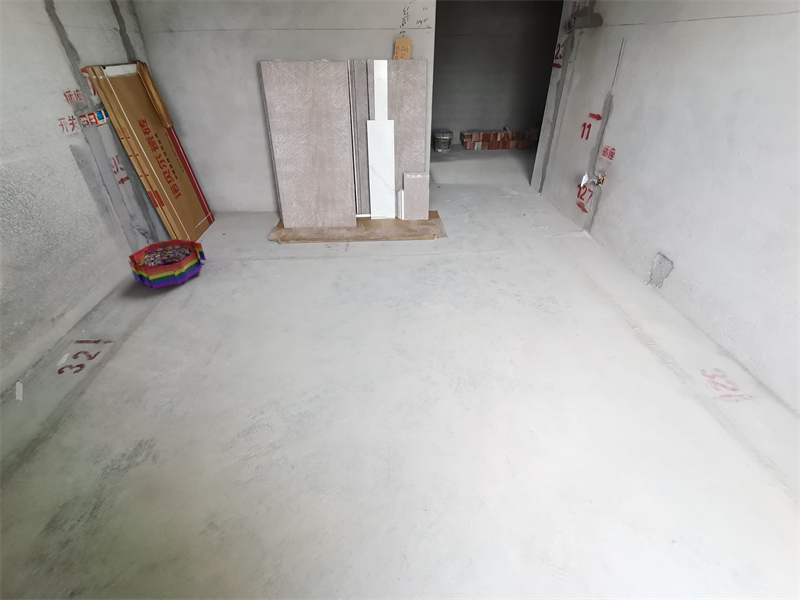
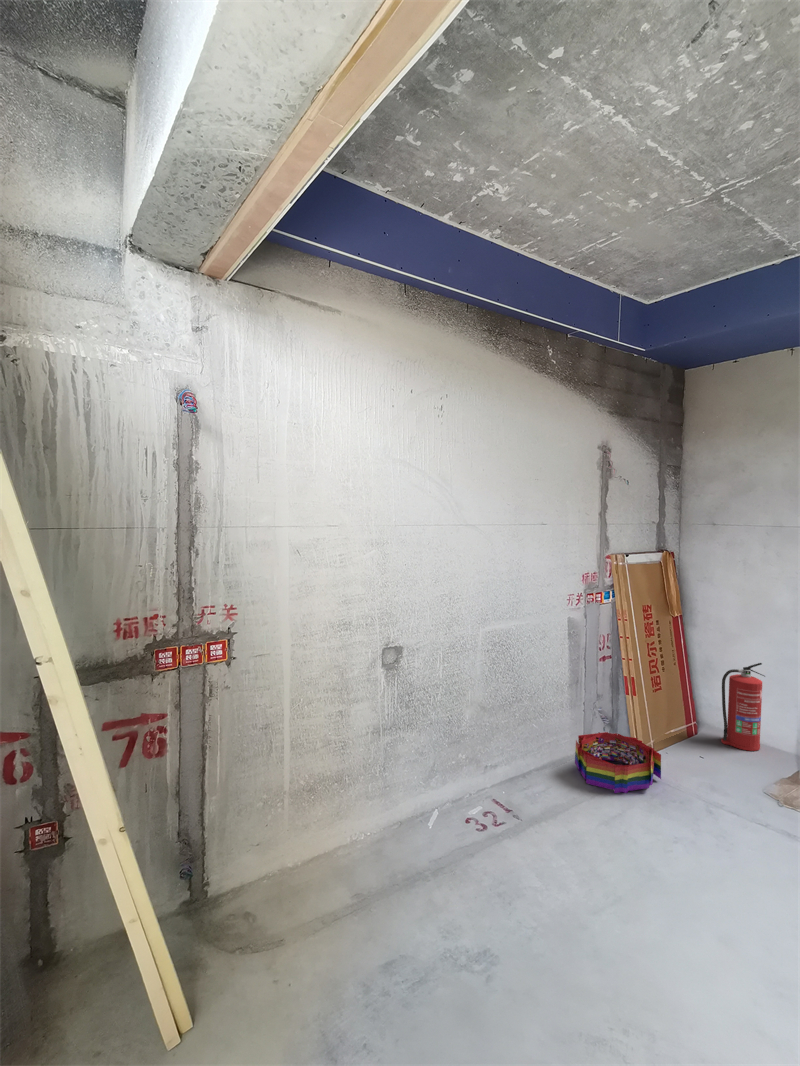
fire extinguisher: none [221,153,256,221] -> present [721,663,764,751]

